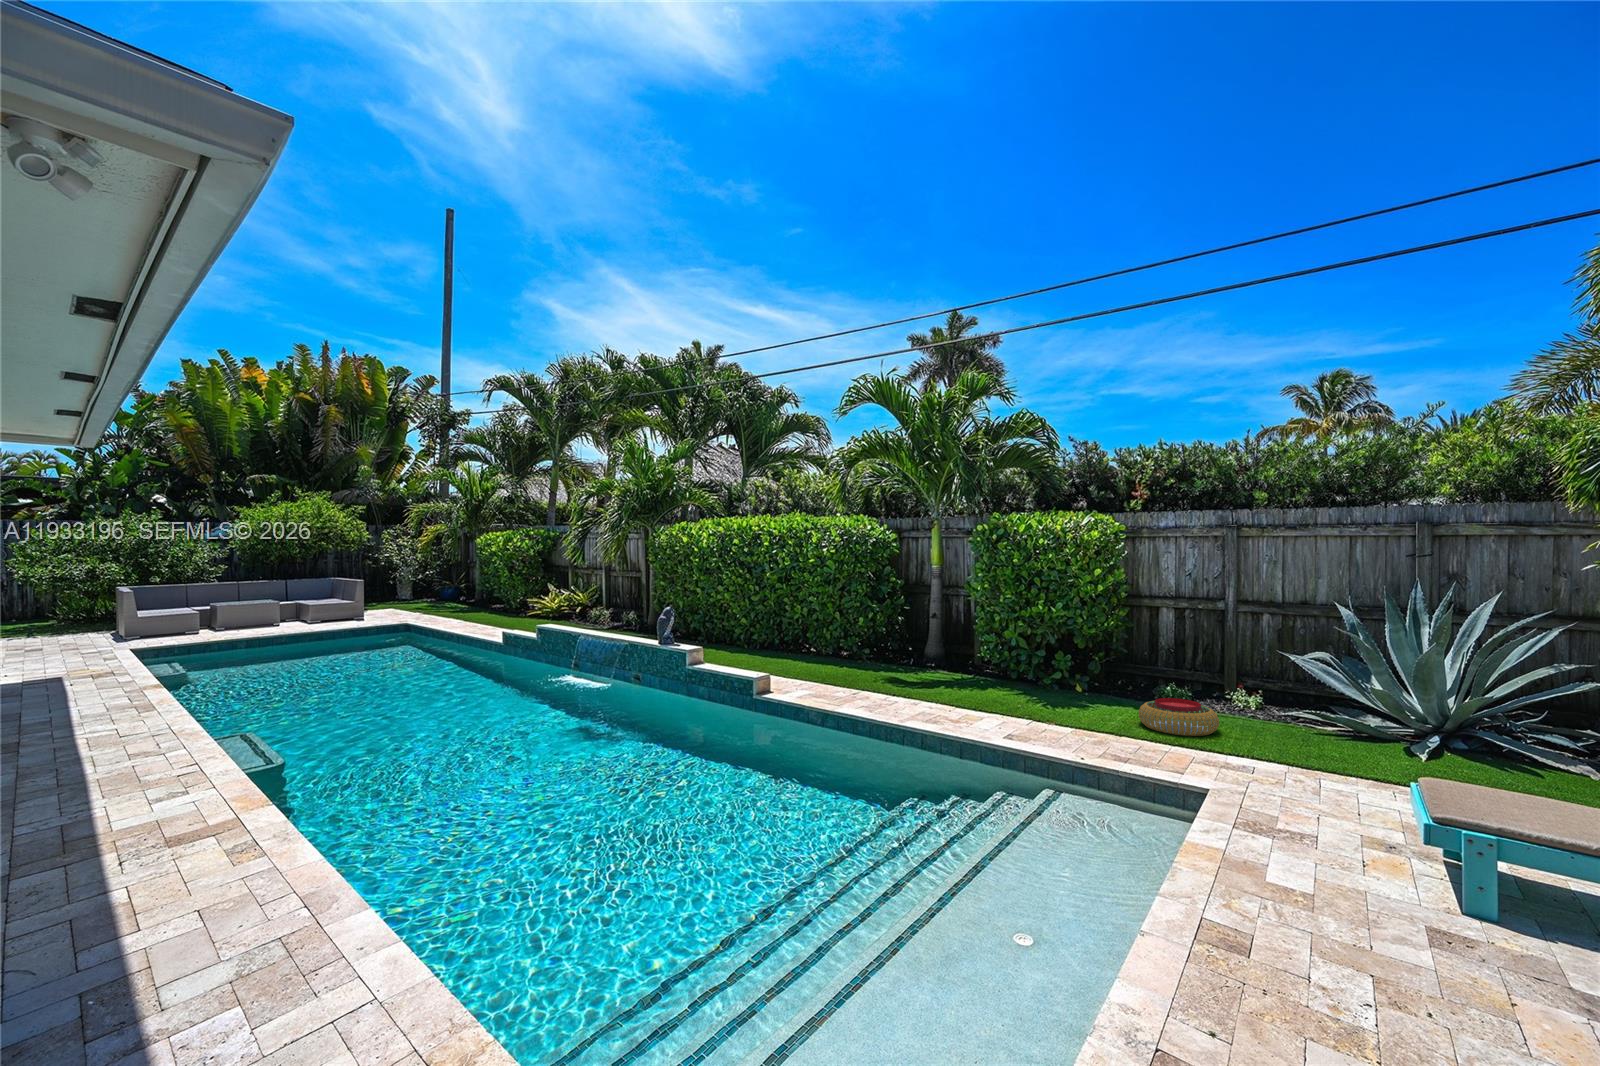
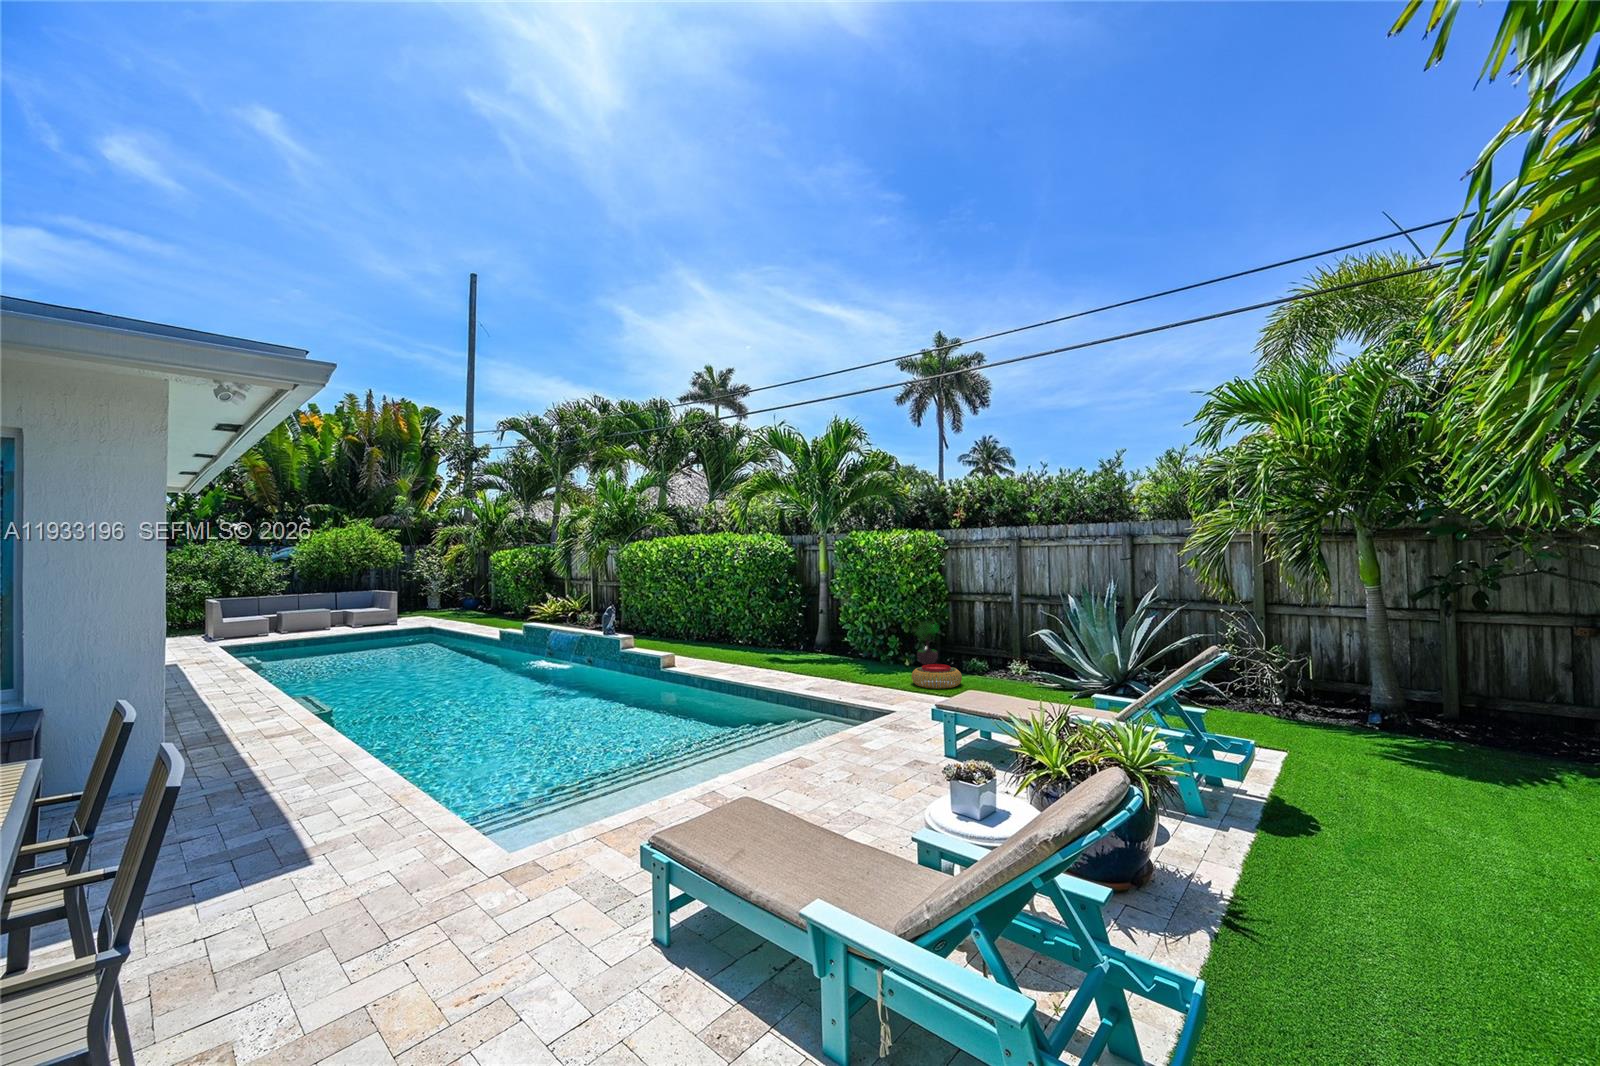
potted tree: none [1098,630,1138,694] -> present [915,622,938,665]

